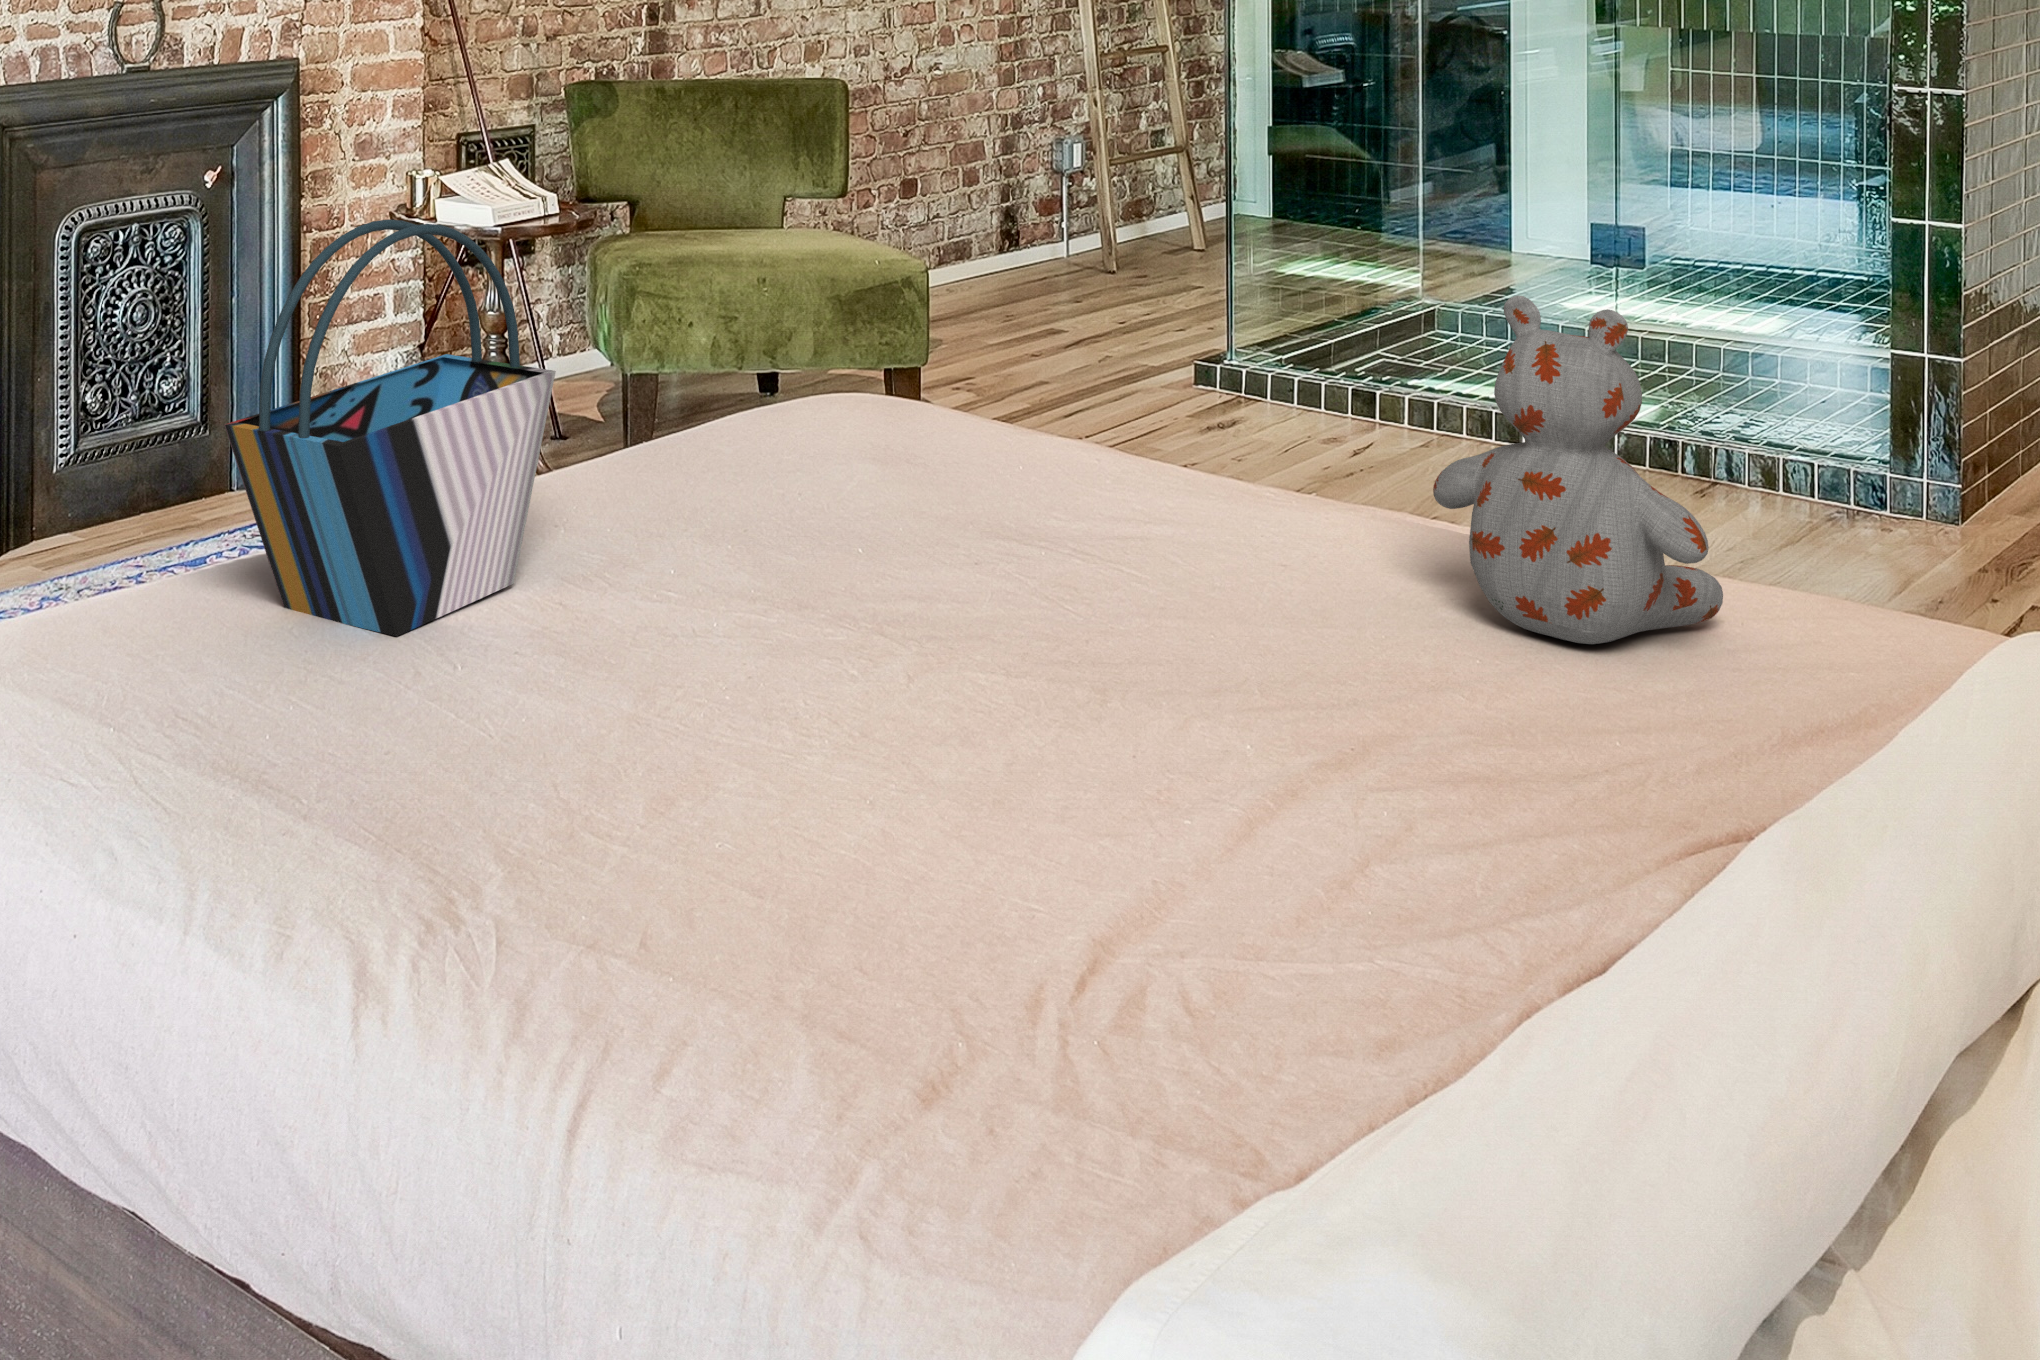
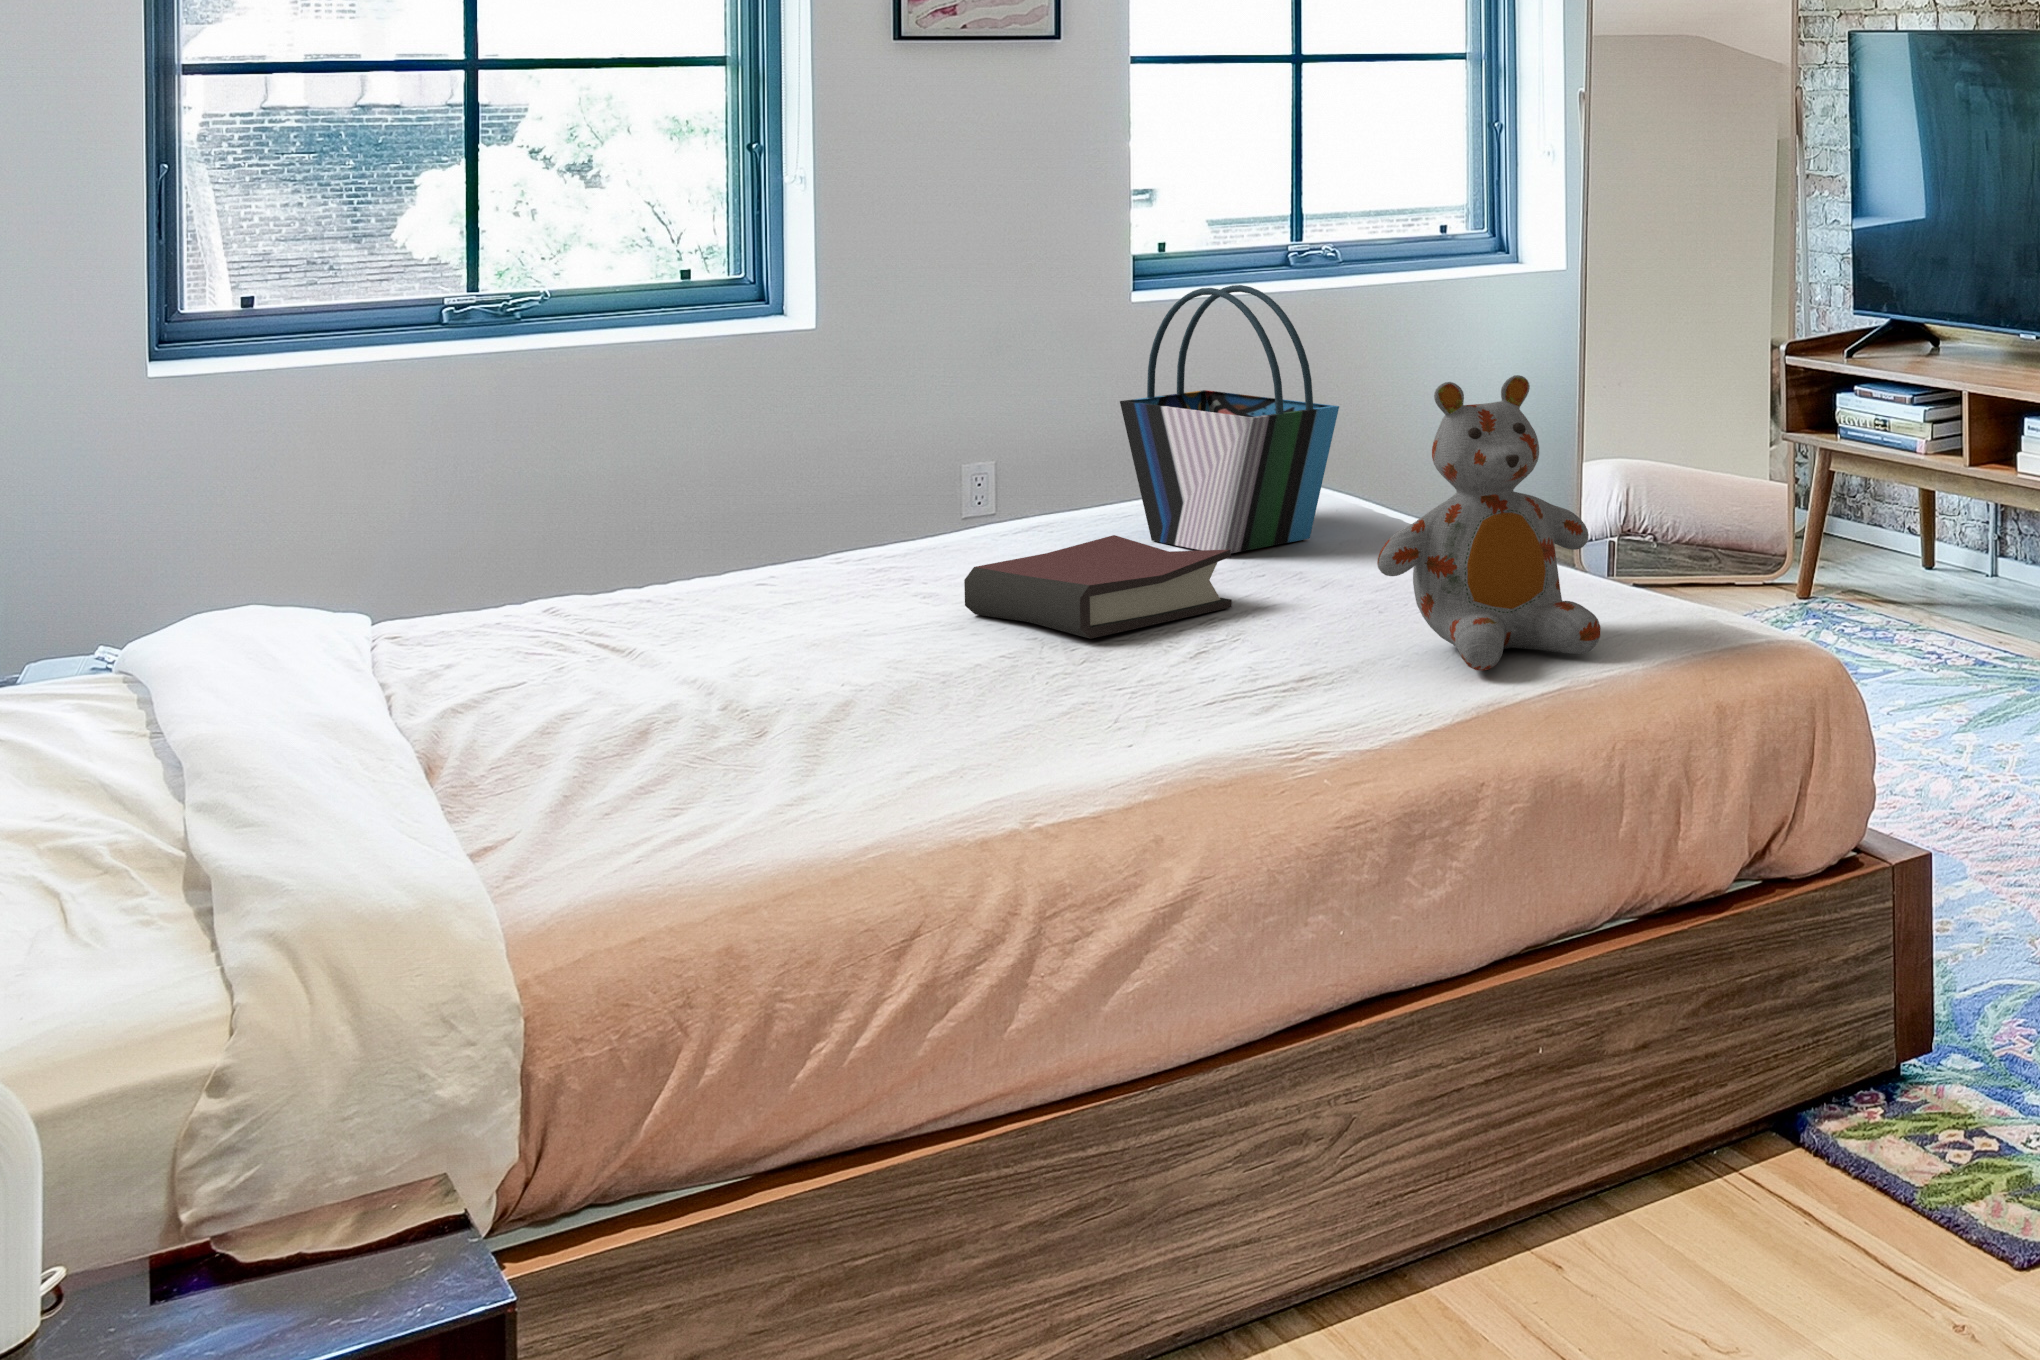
stuffed bear: present [1433,295,1723,644] -> present [1377,375,1601,671]
hardback book: none [653,486,971,666] -> present [964,535,1232,639]

